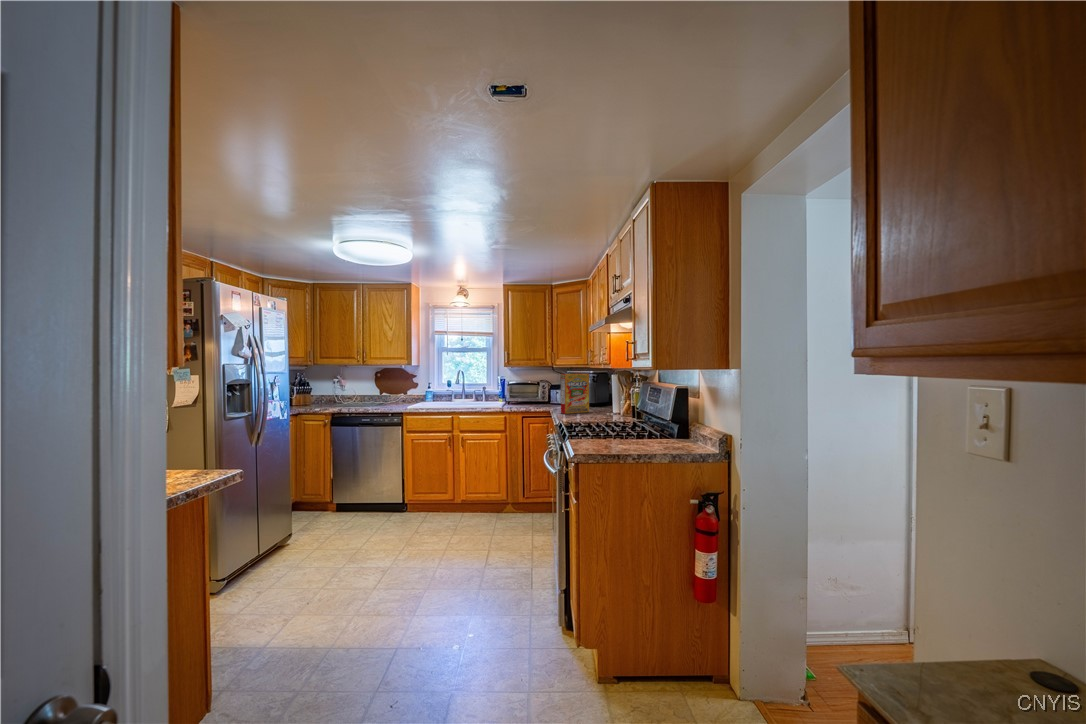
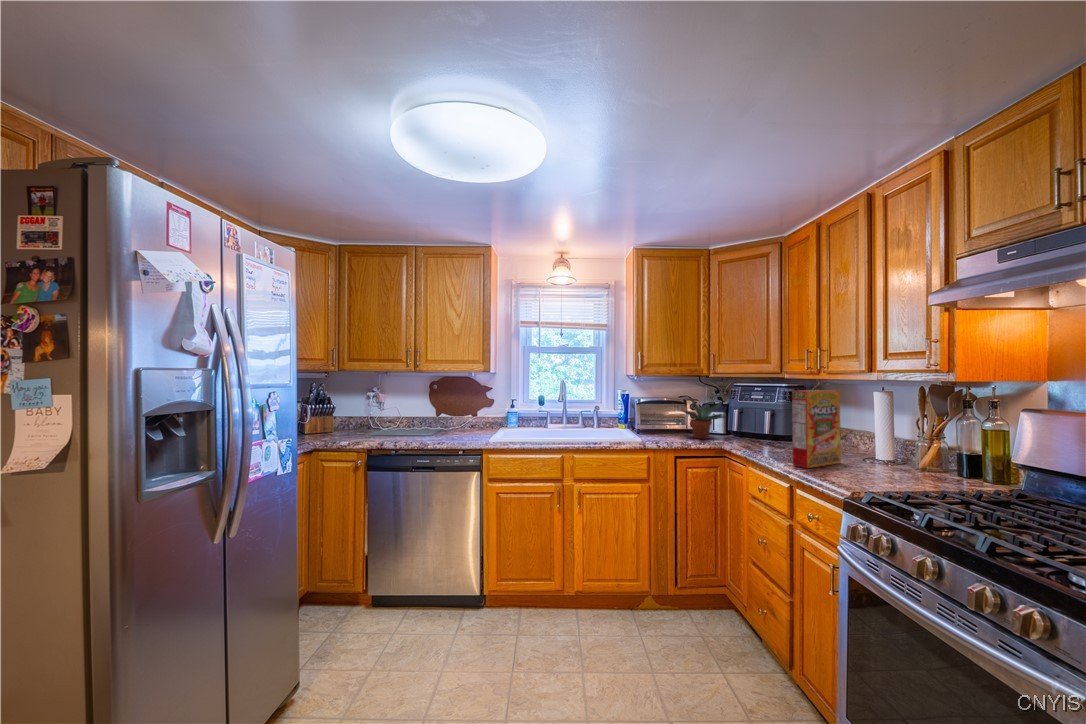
potted plant: none [527,380,557,405] -> present [681,398,726,439]

